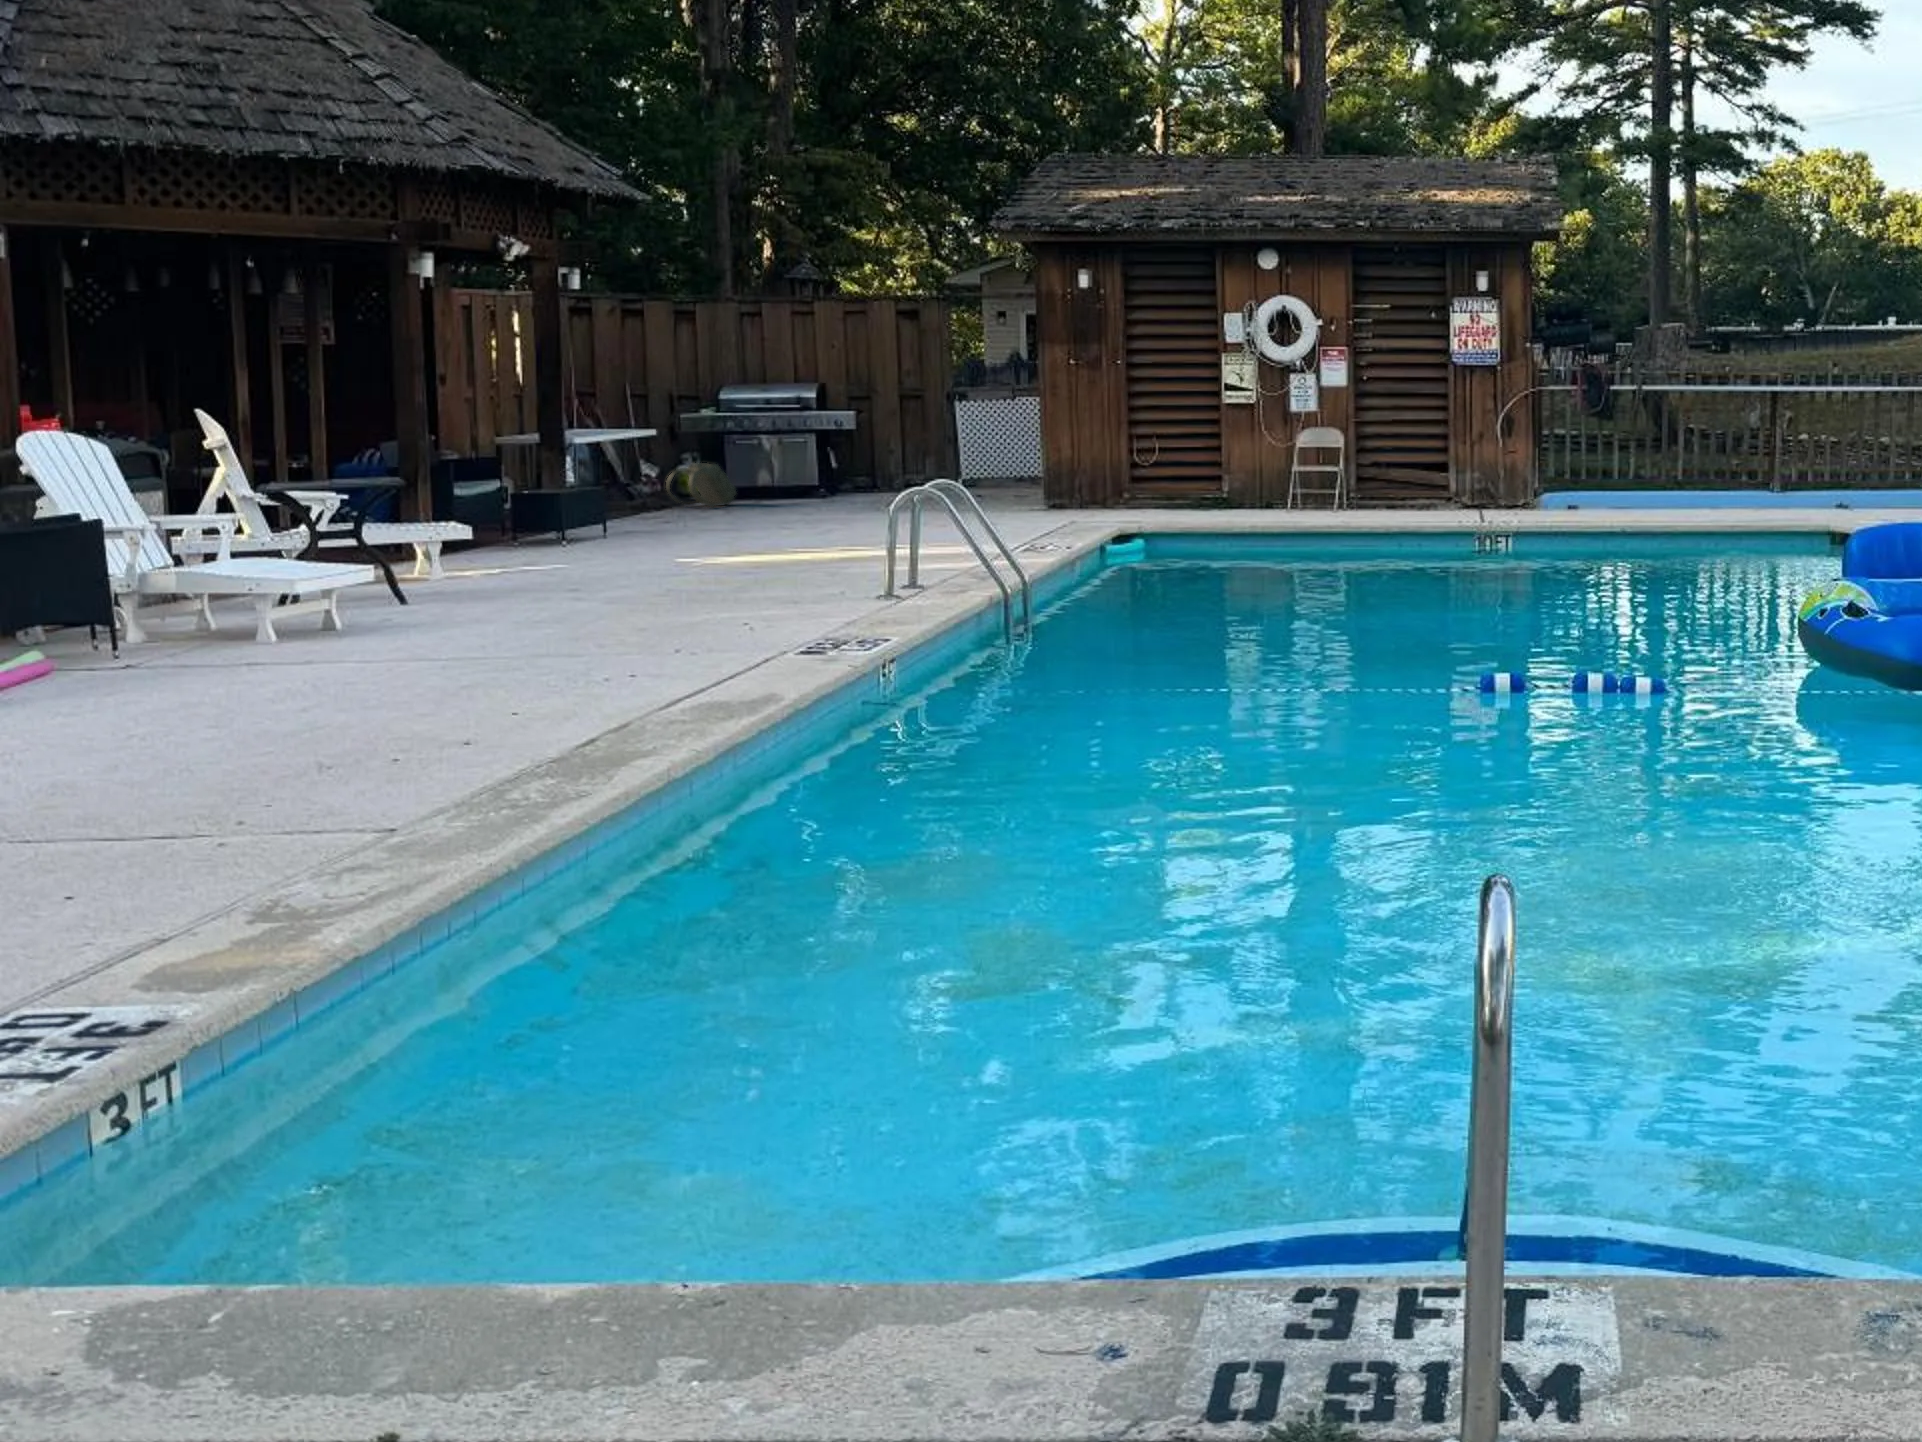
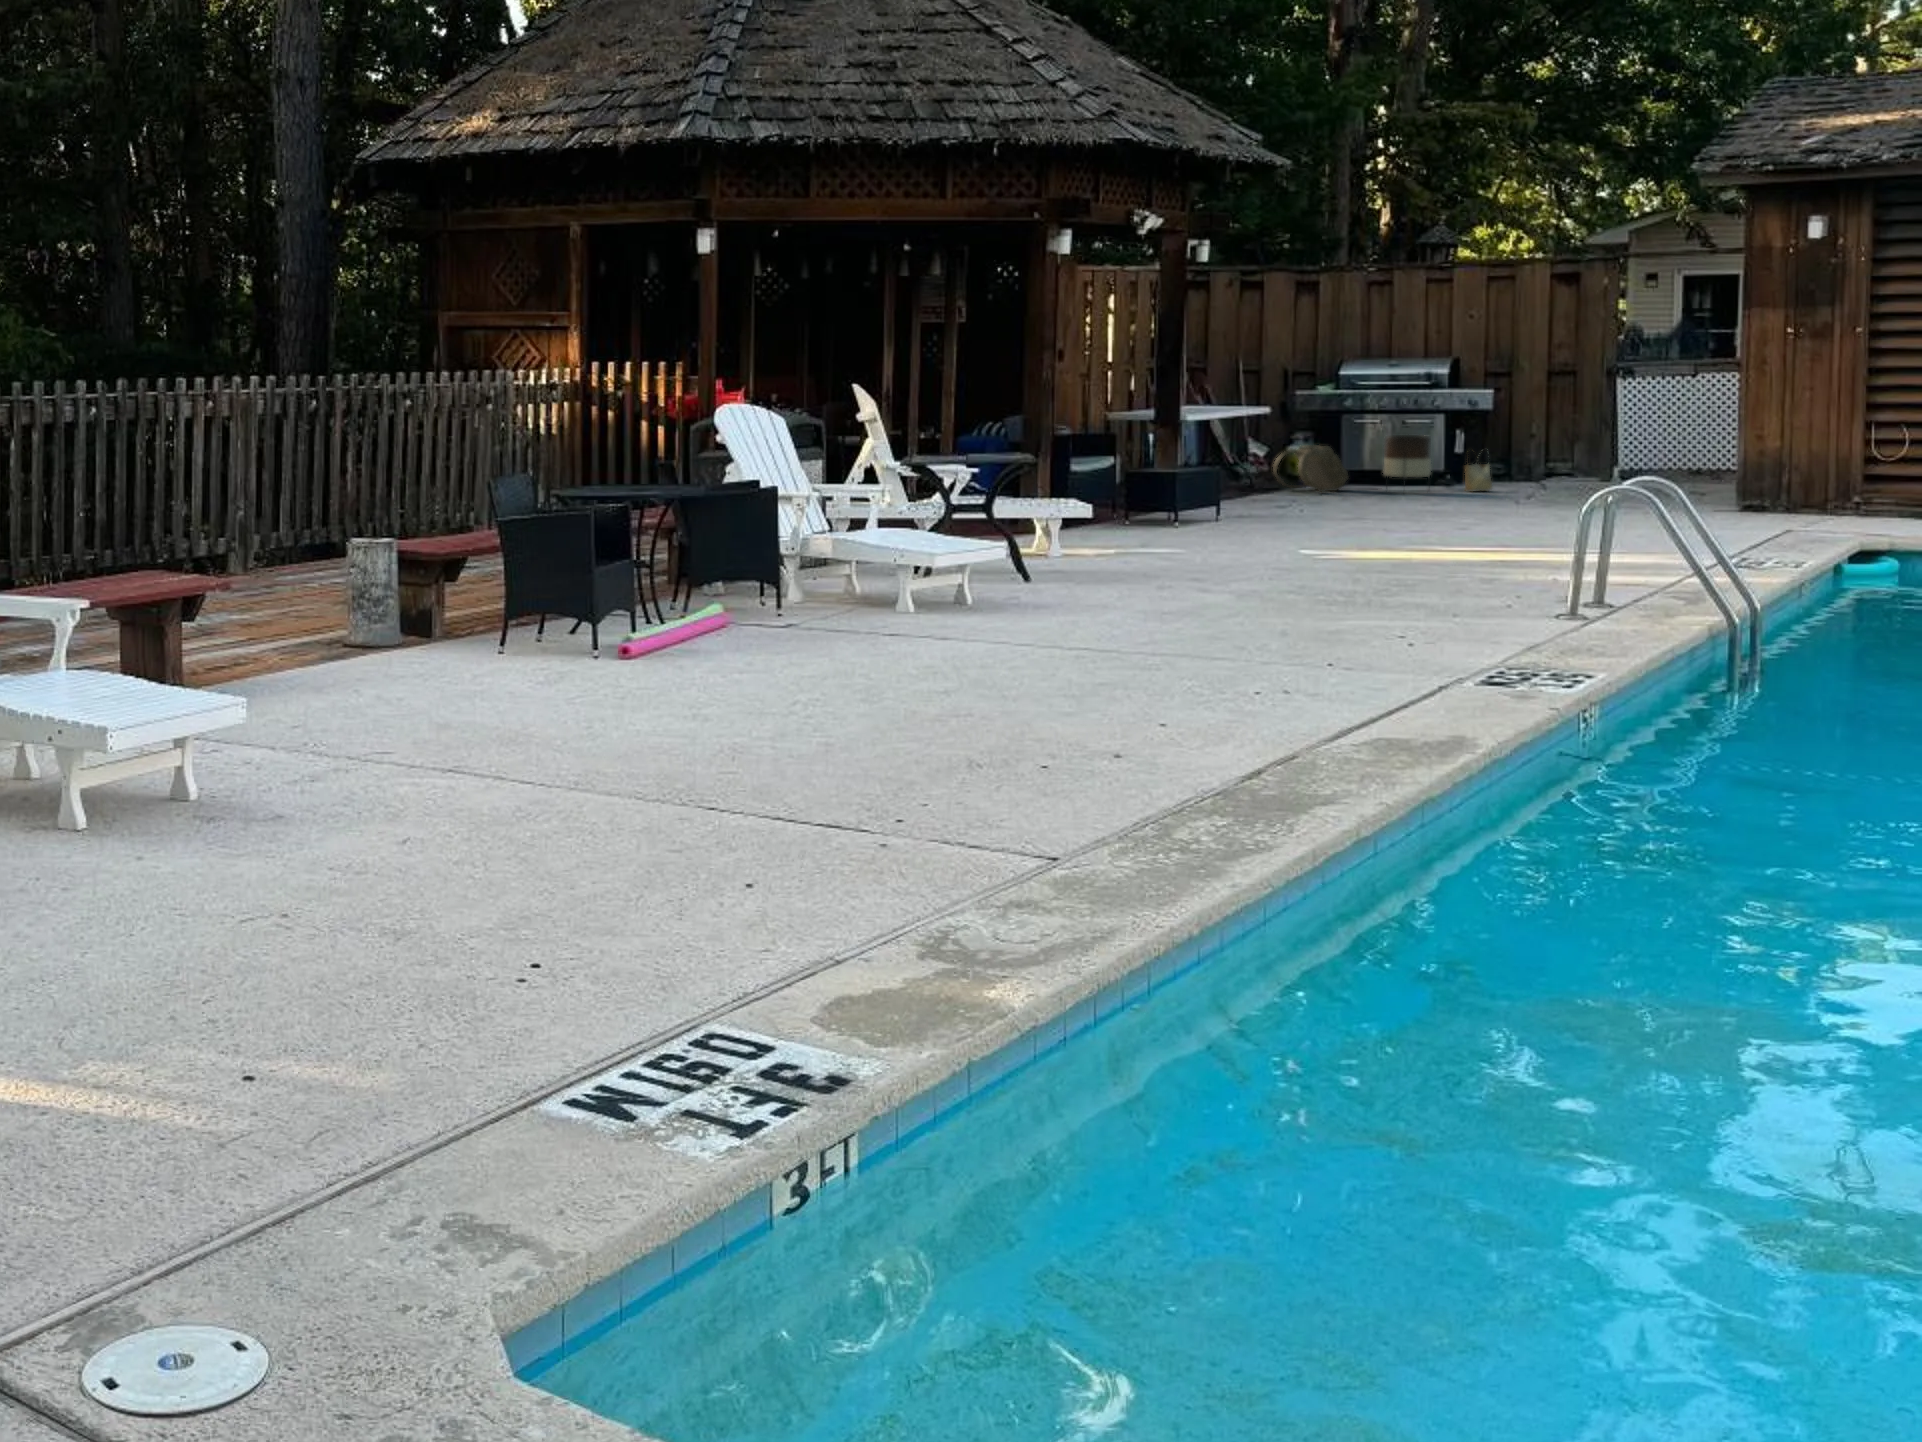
planter: none [765,452,807,507] -> present [1384,435,1431,482]
woven basket: none [837,463,861,501] -> present [1465,457,1492,491]

